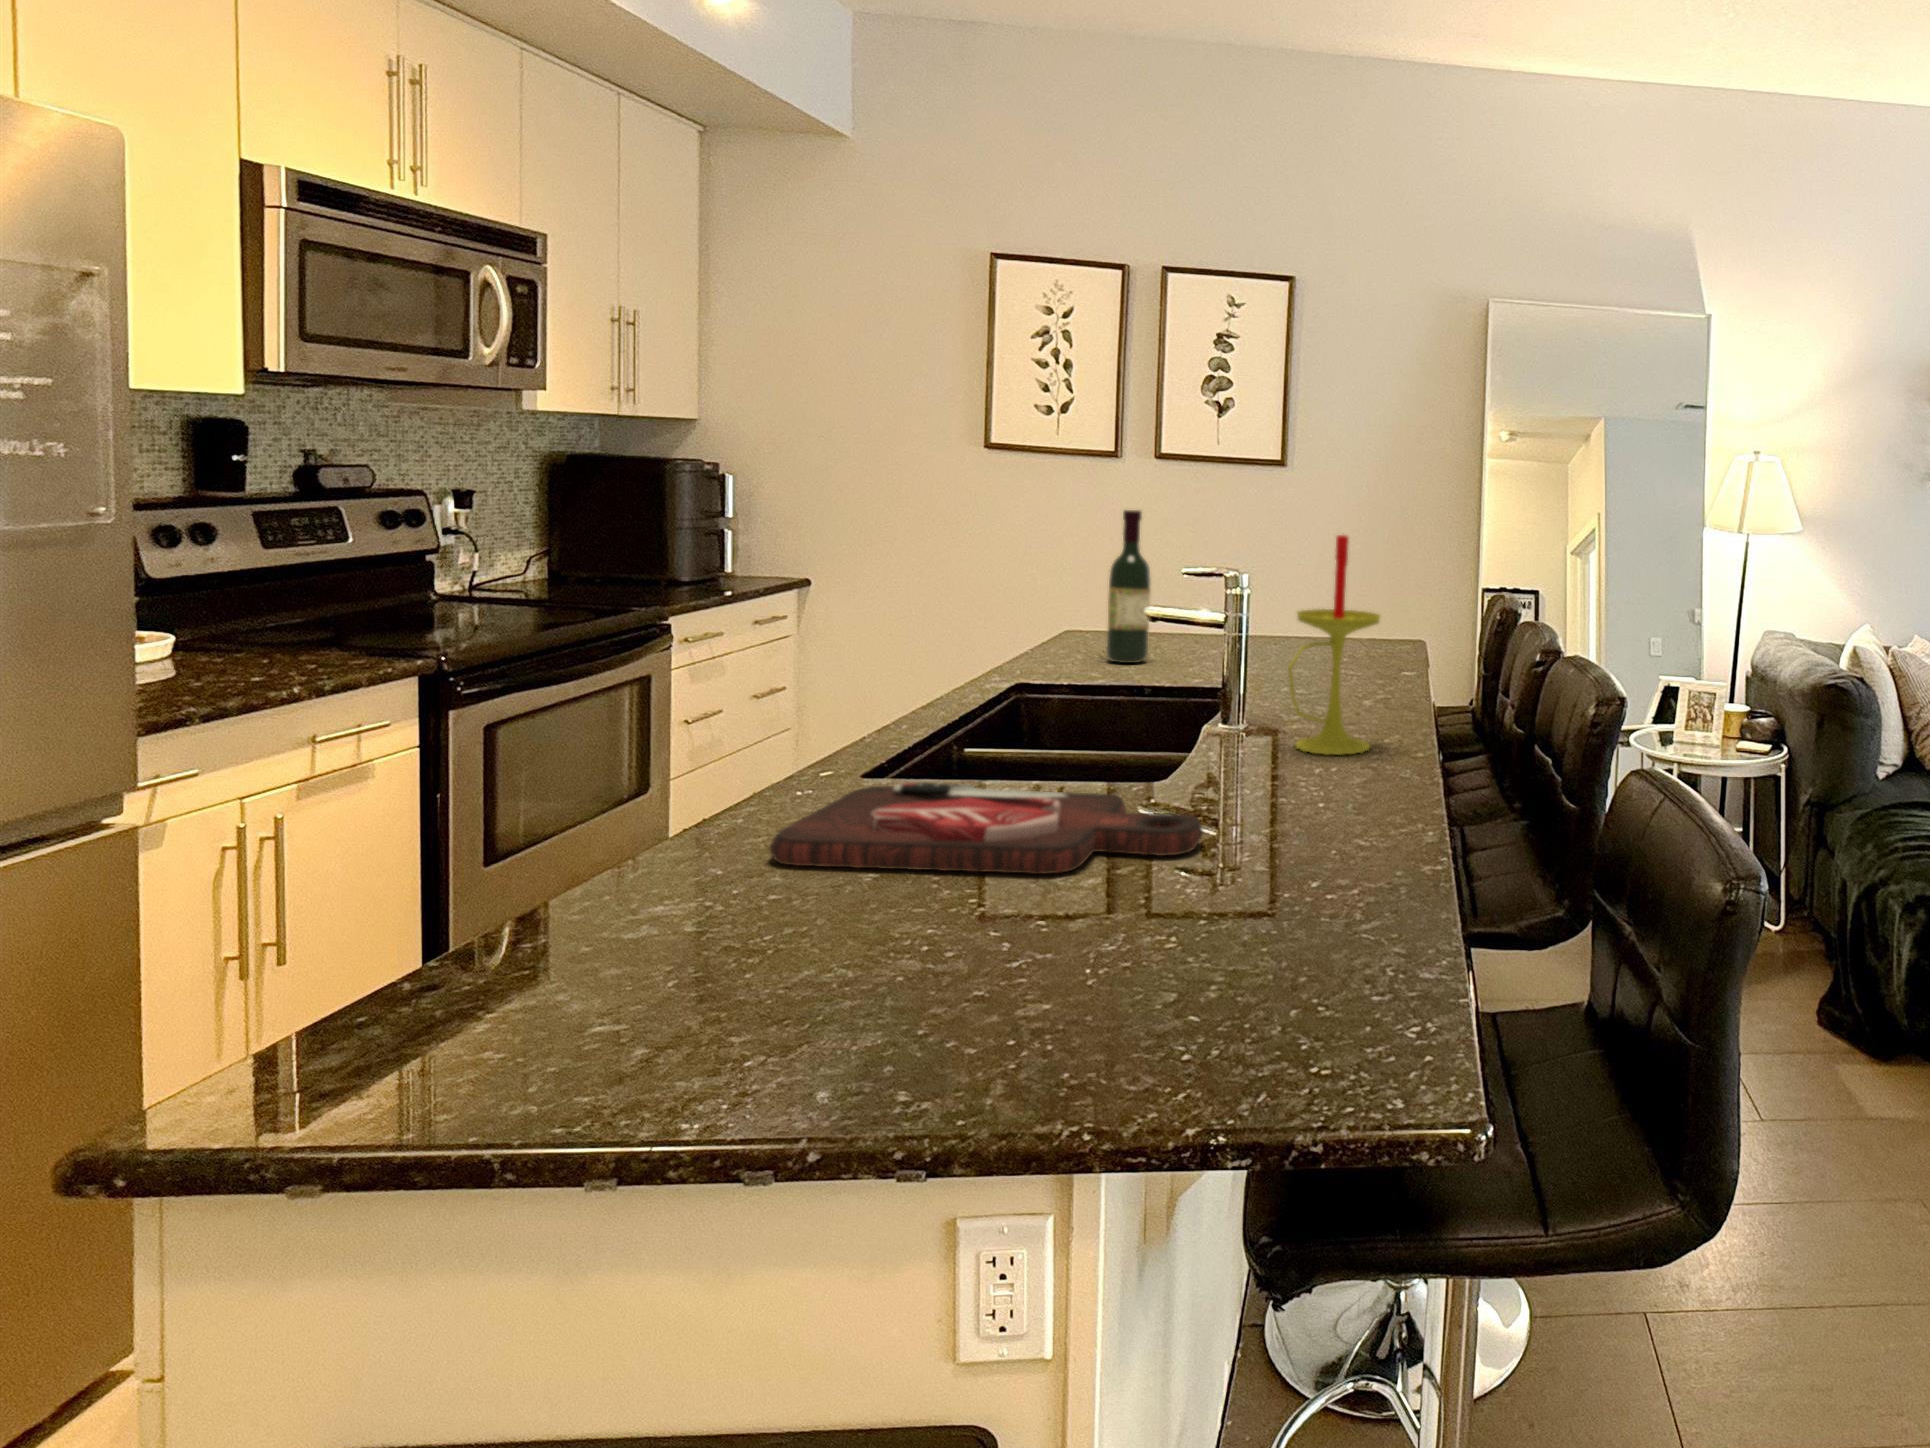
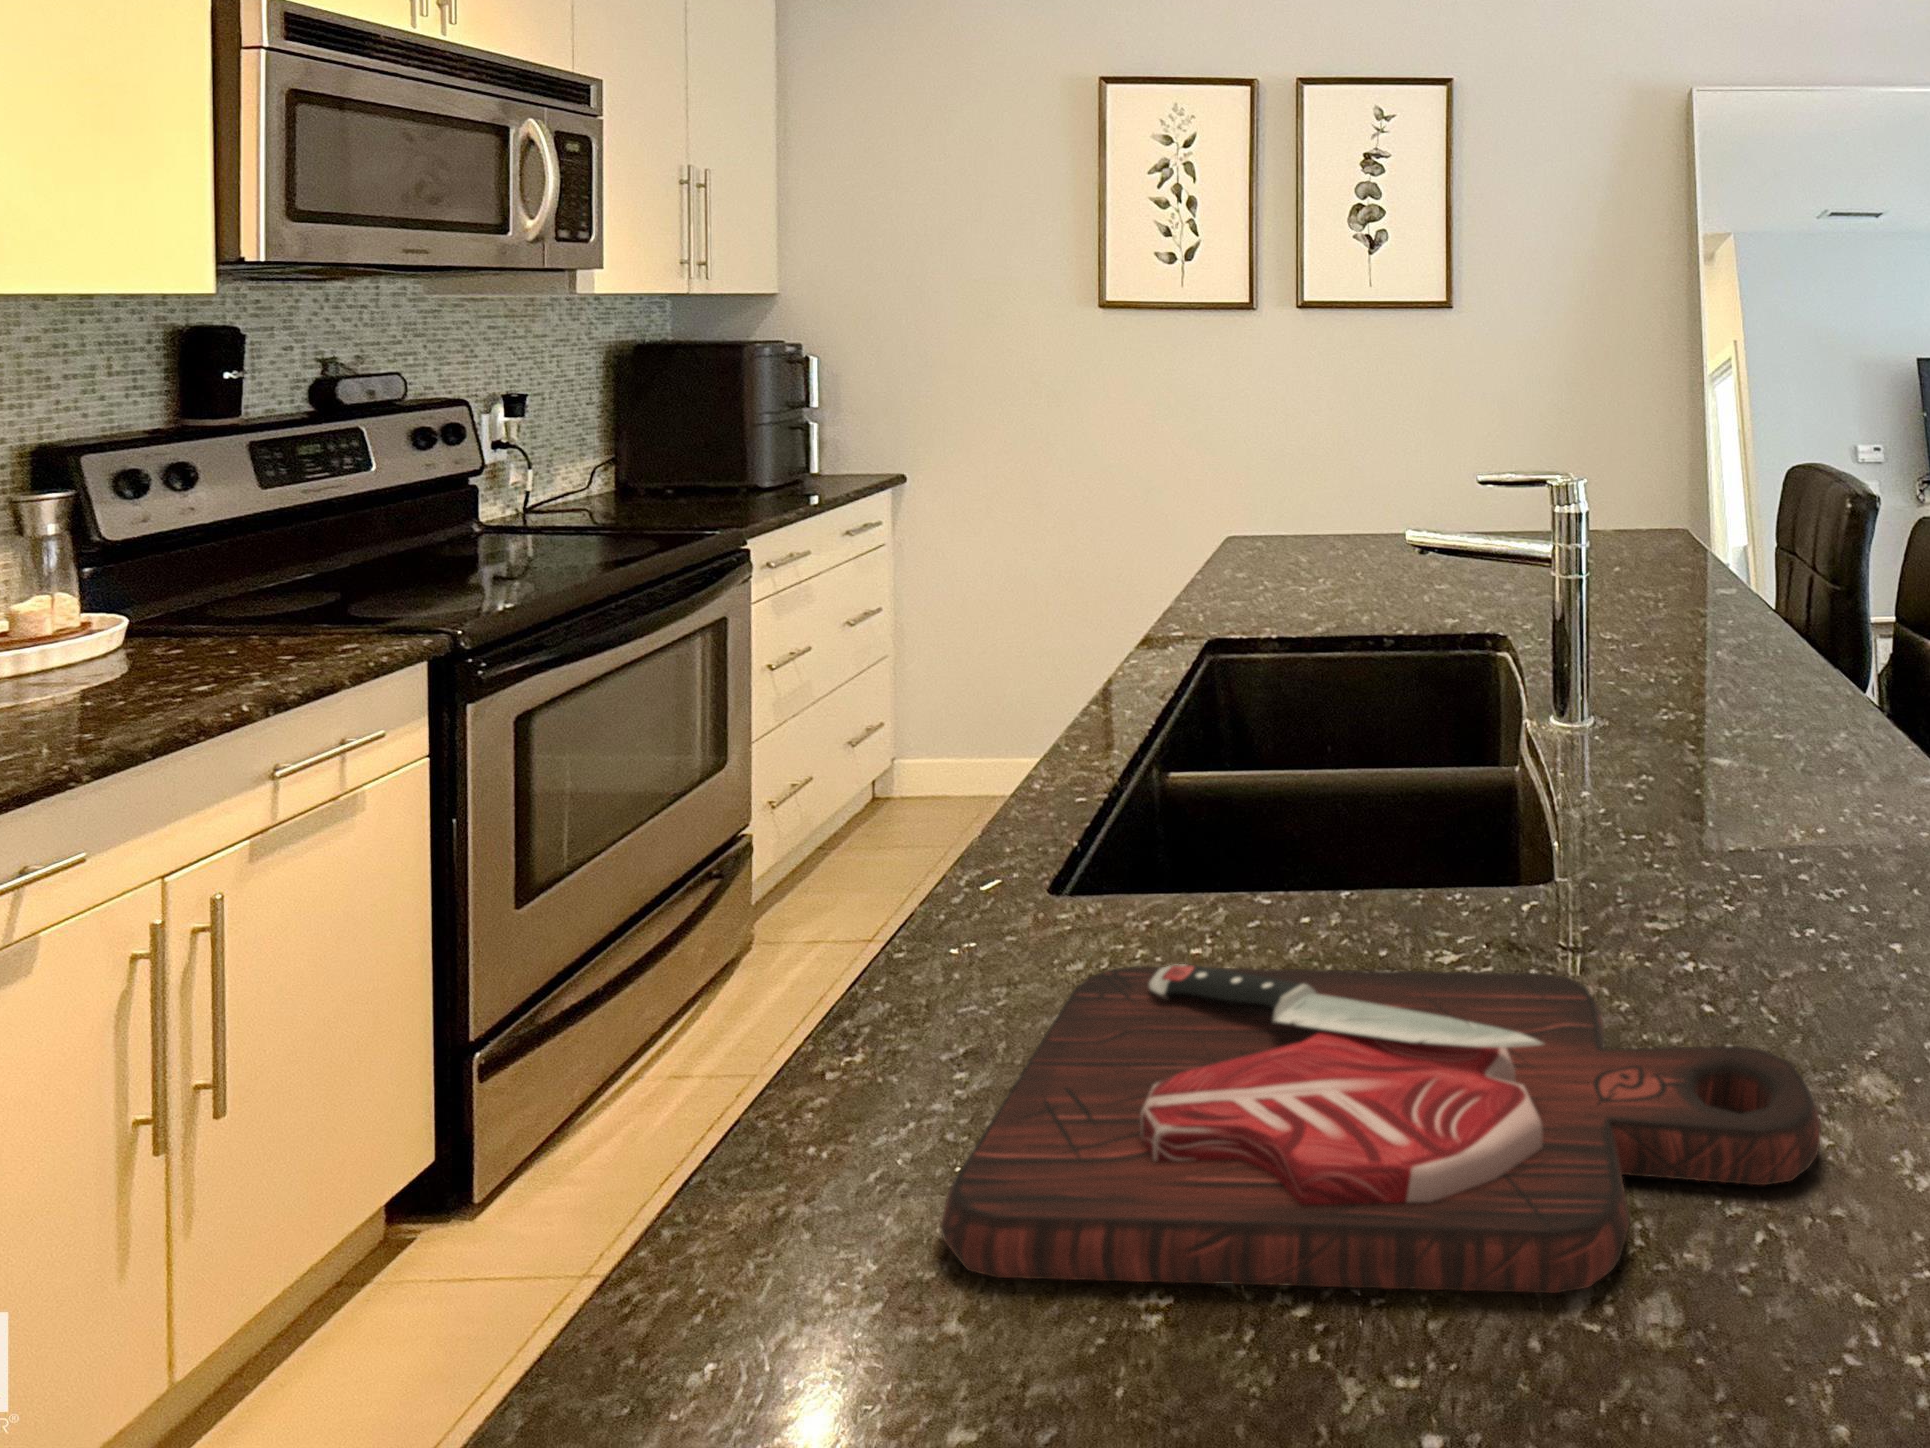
wine bottle: present [1106,510,1151,663] -> none [1319,381,1374,596]
candle: present [1288,535,1380,755] -> none [1710,405,1856,793]

